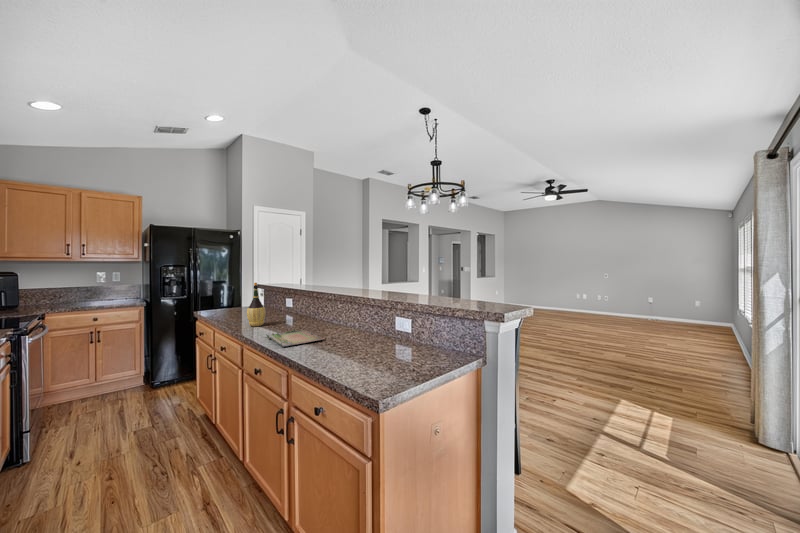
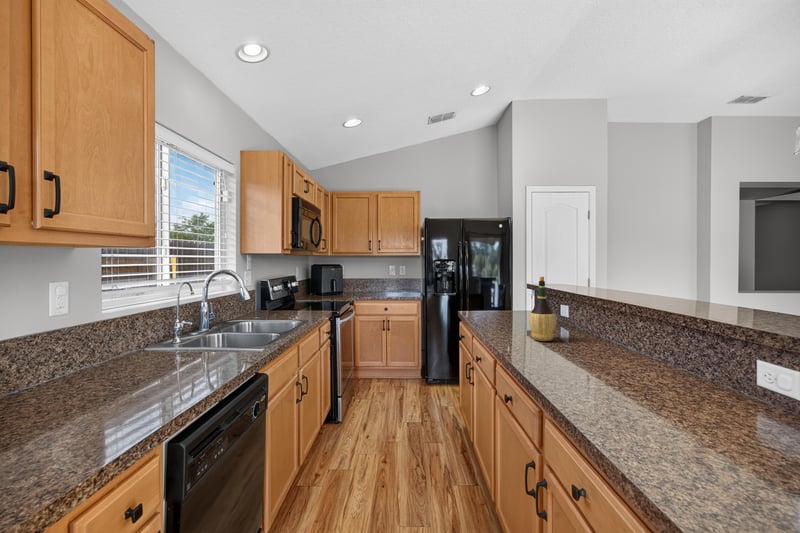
tray: present [266,330,325,347] -> none [565,355,710,399]

